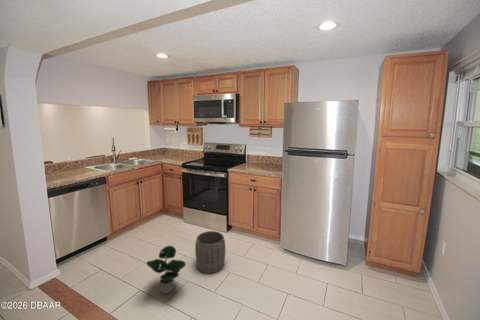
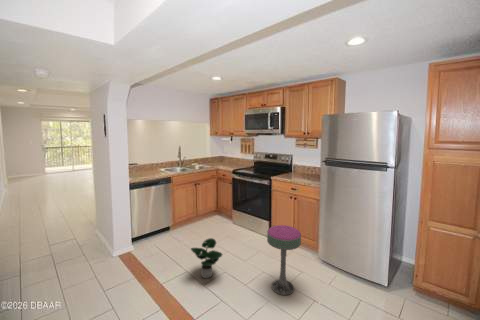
bar stool: none [237,221,272,294] -> present [267,225,301,295]
woven basket: present [195,231,226,273] -> none [234,232,261,270]

